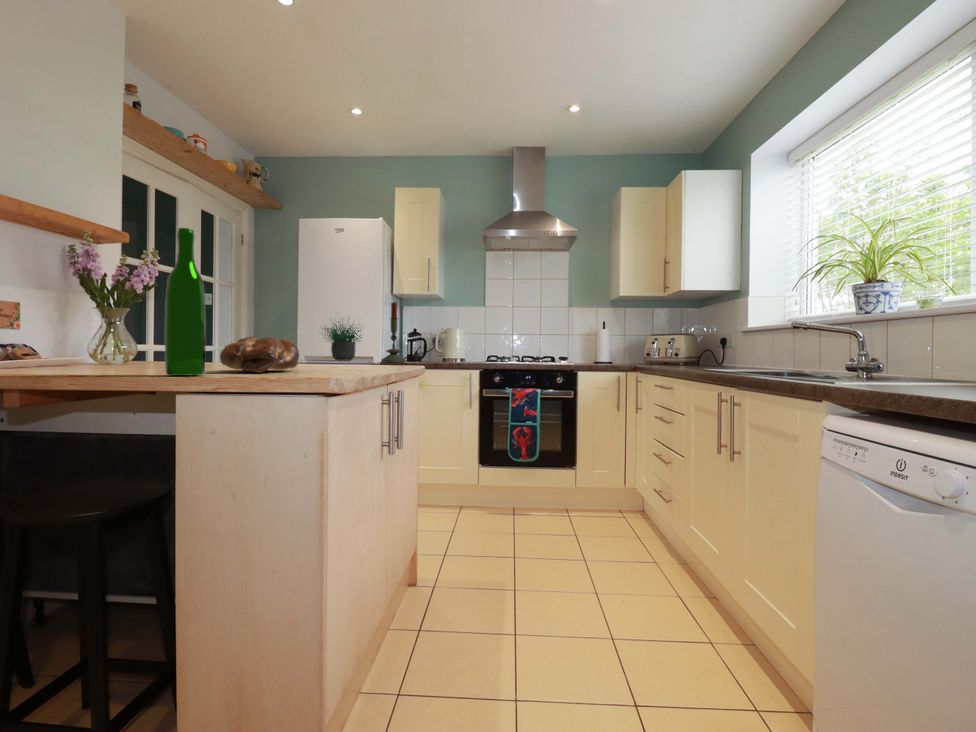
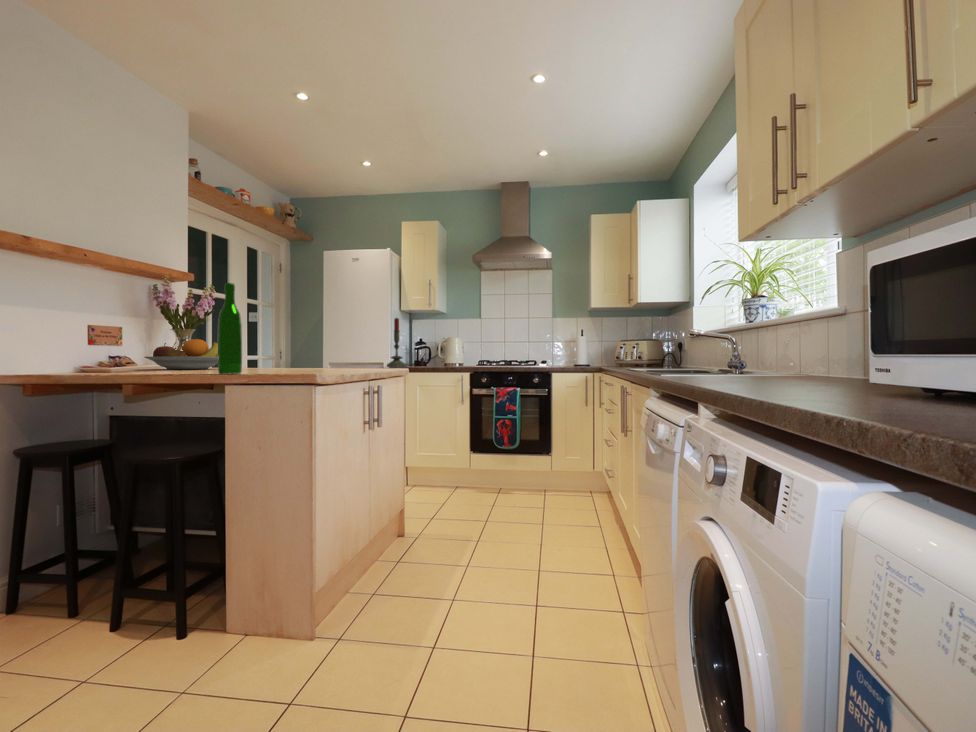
fruit bowl: none [52,322,177,364] -> present [144,339,218,369]
potted plant: present [325,322,361,361] -> none [338,322,382,366]
bread loaf: present [220,337,299,373] -> none [252,349,306,372]

